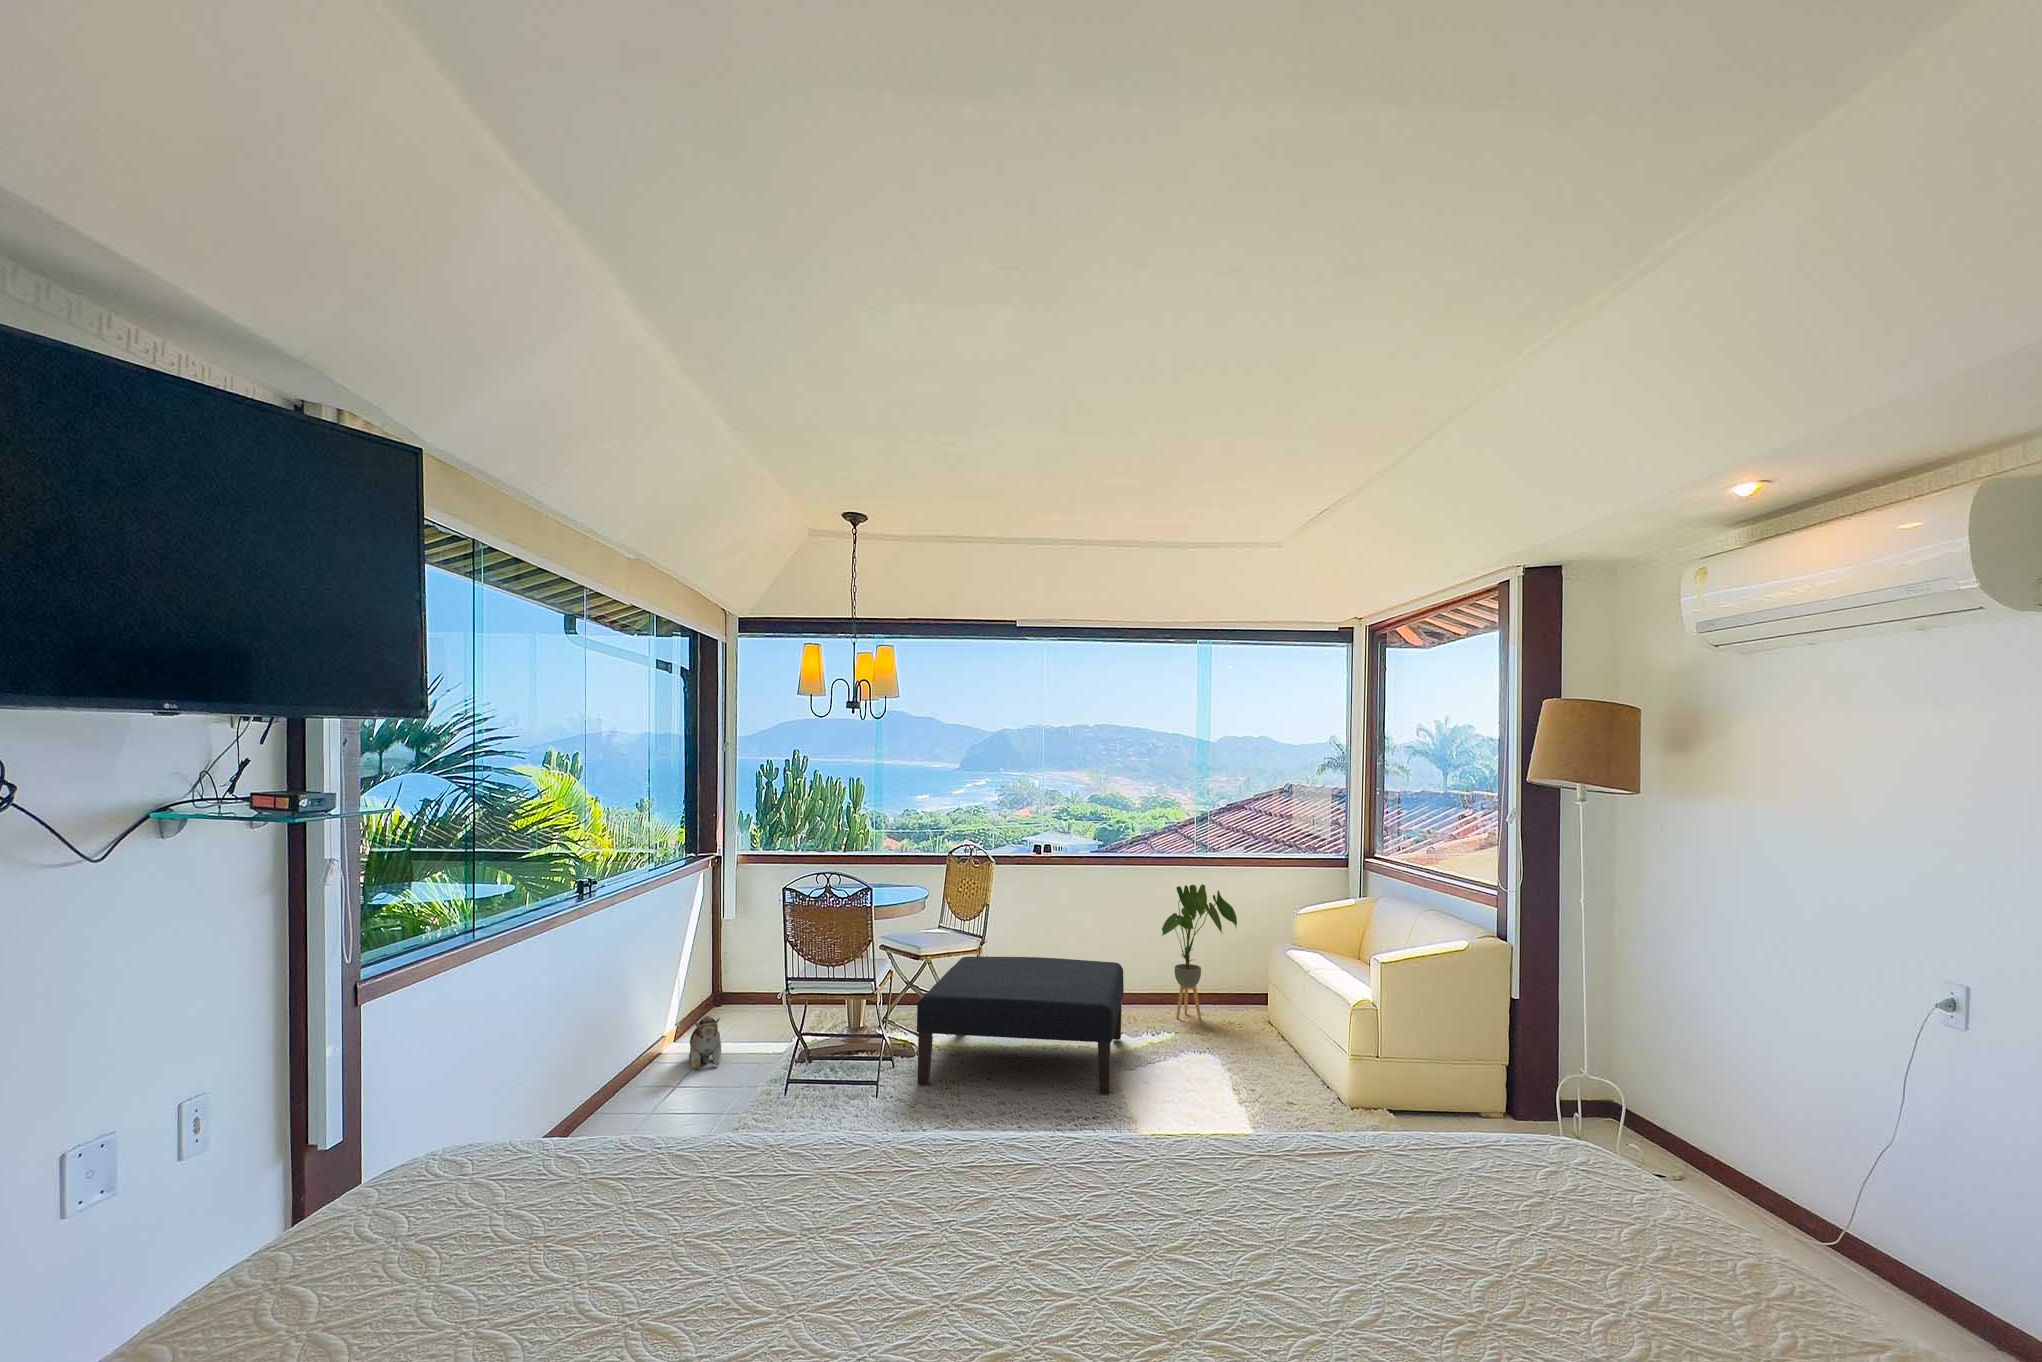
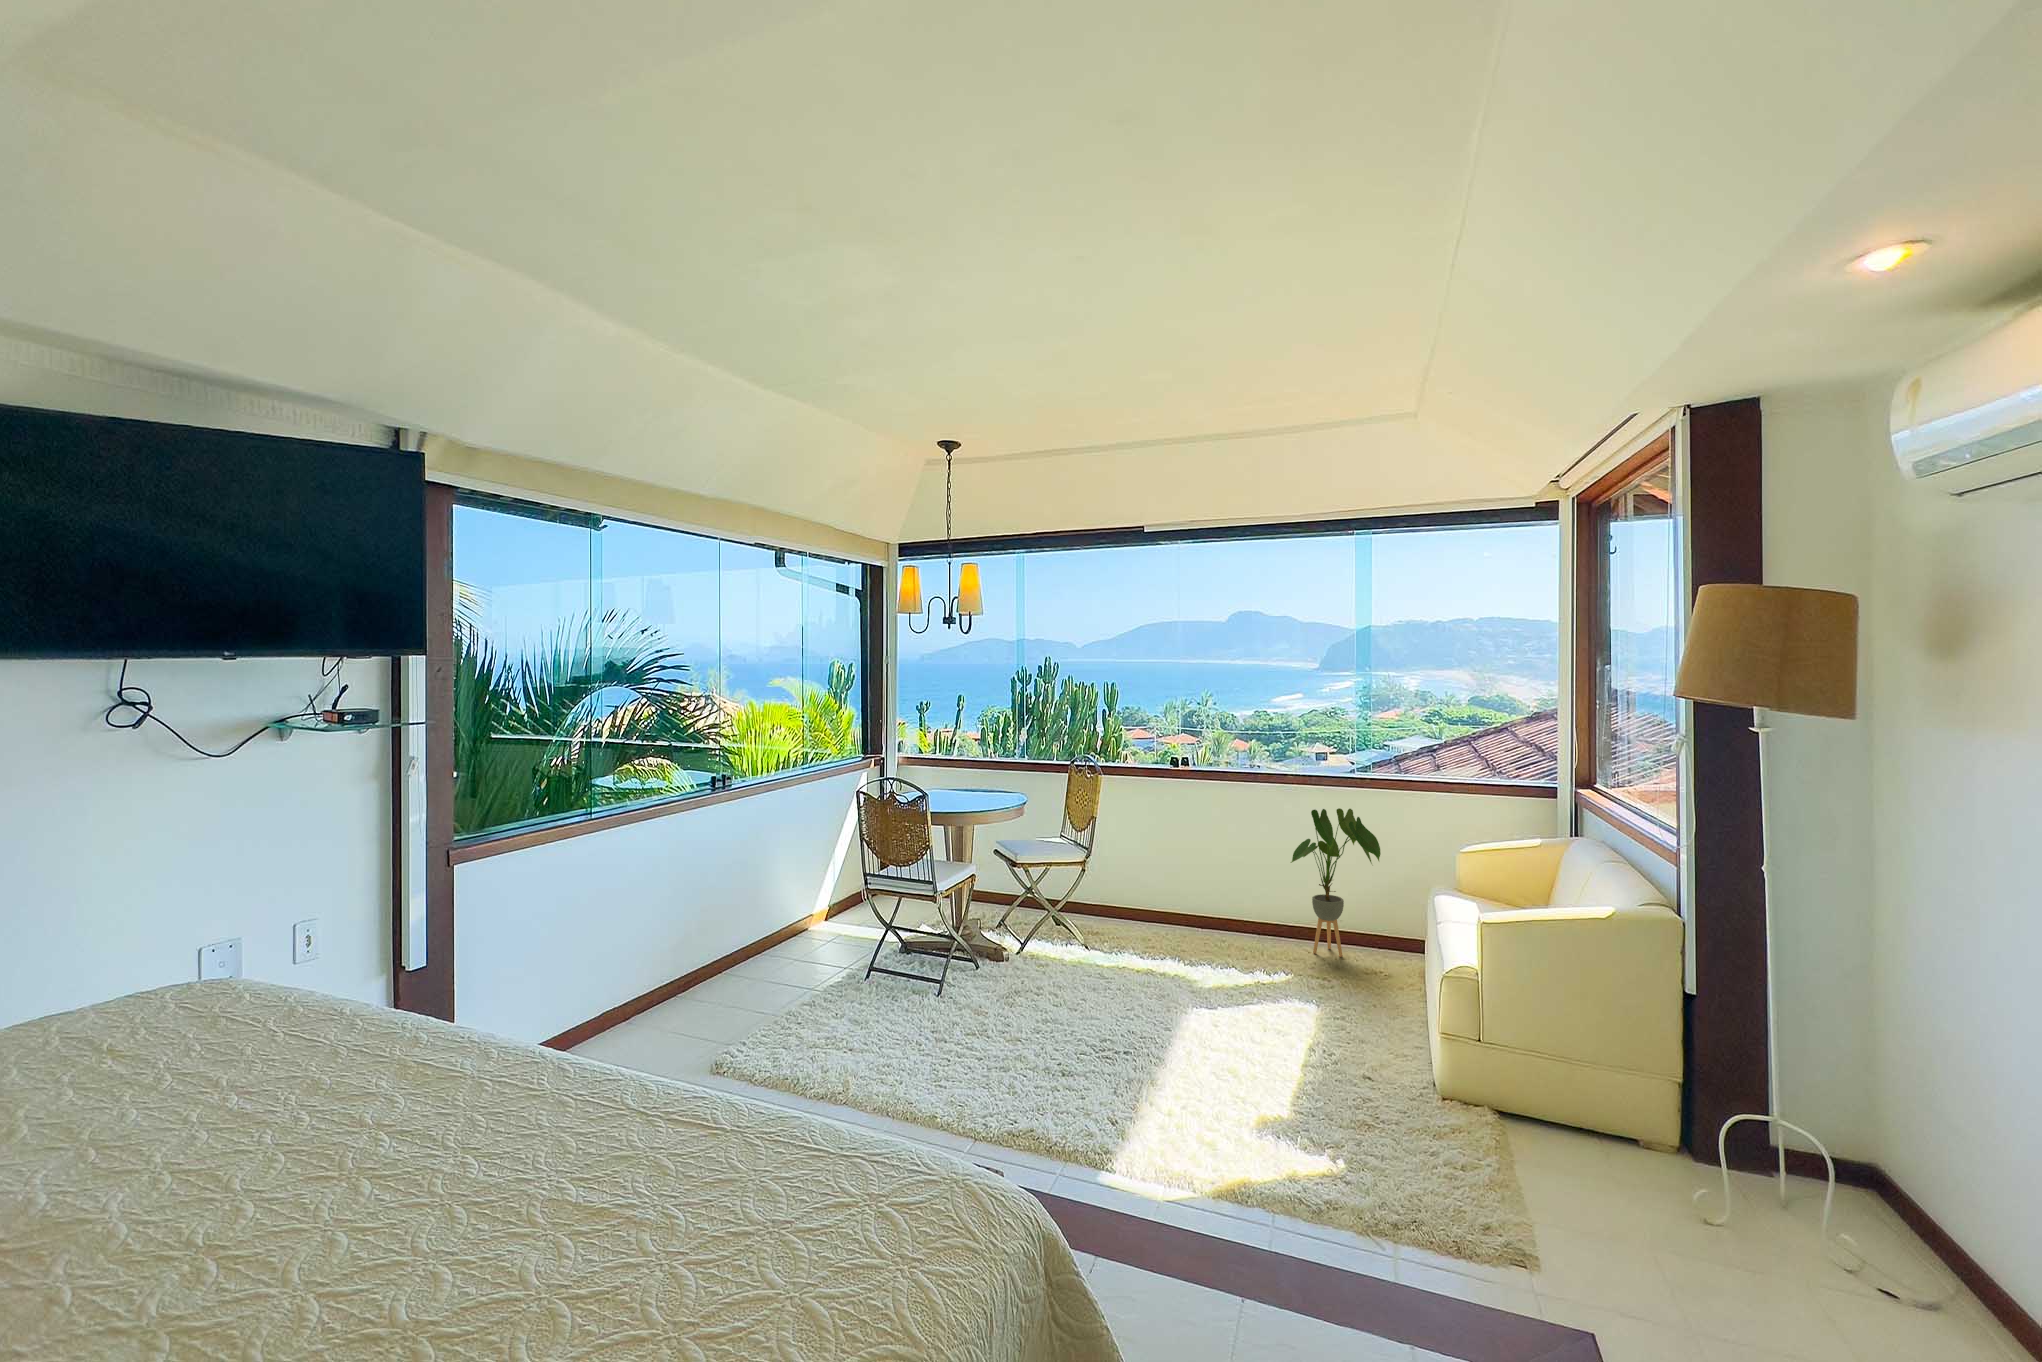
ottoman: present [917,957,1124,1095] -> none [981,868,1231,1030]
plush toy: present [689,1016,721,1069] -> none [809,902,845,948]

